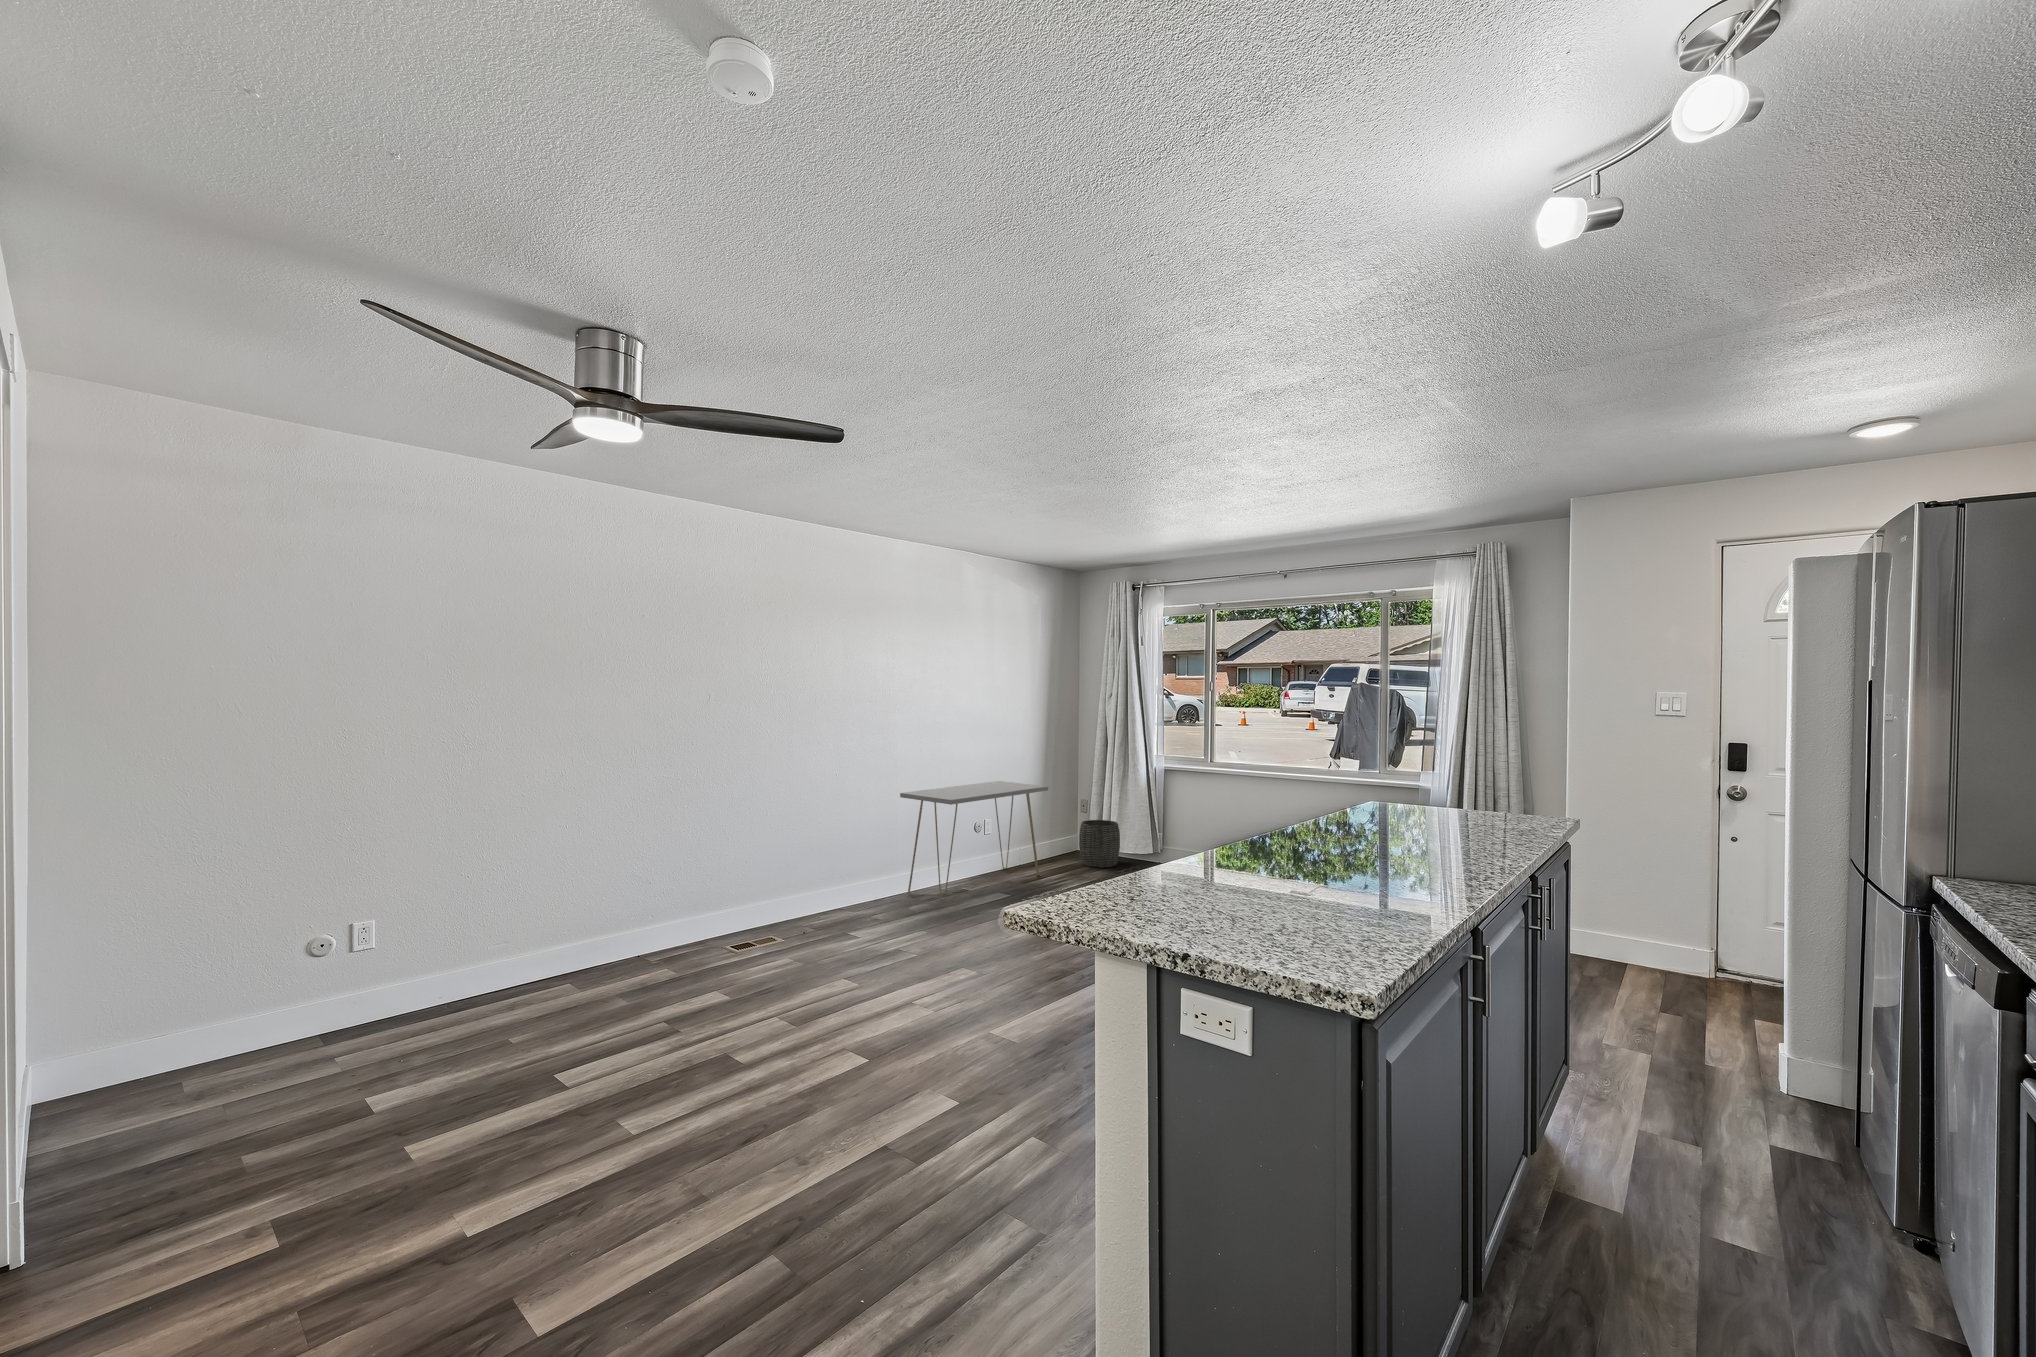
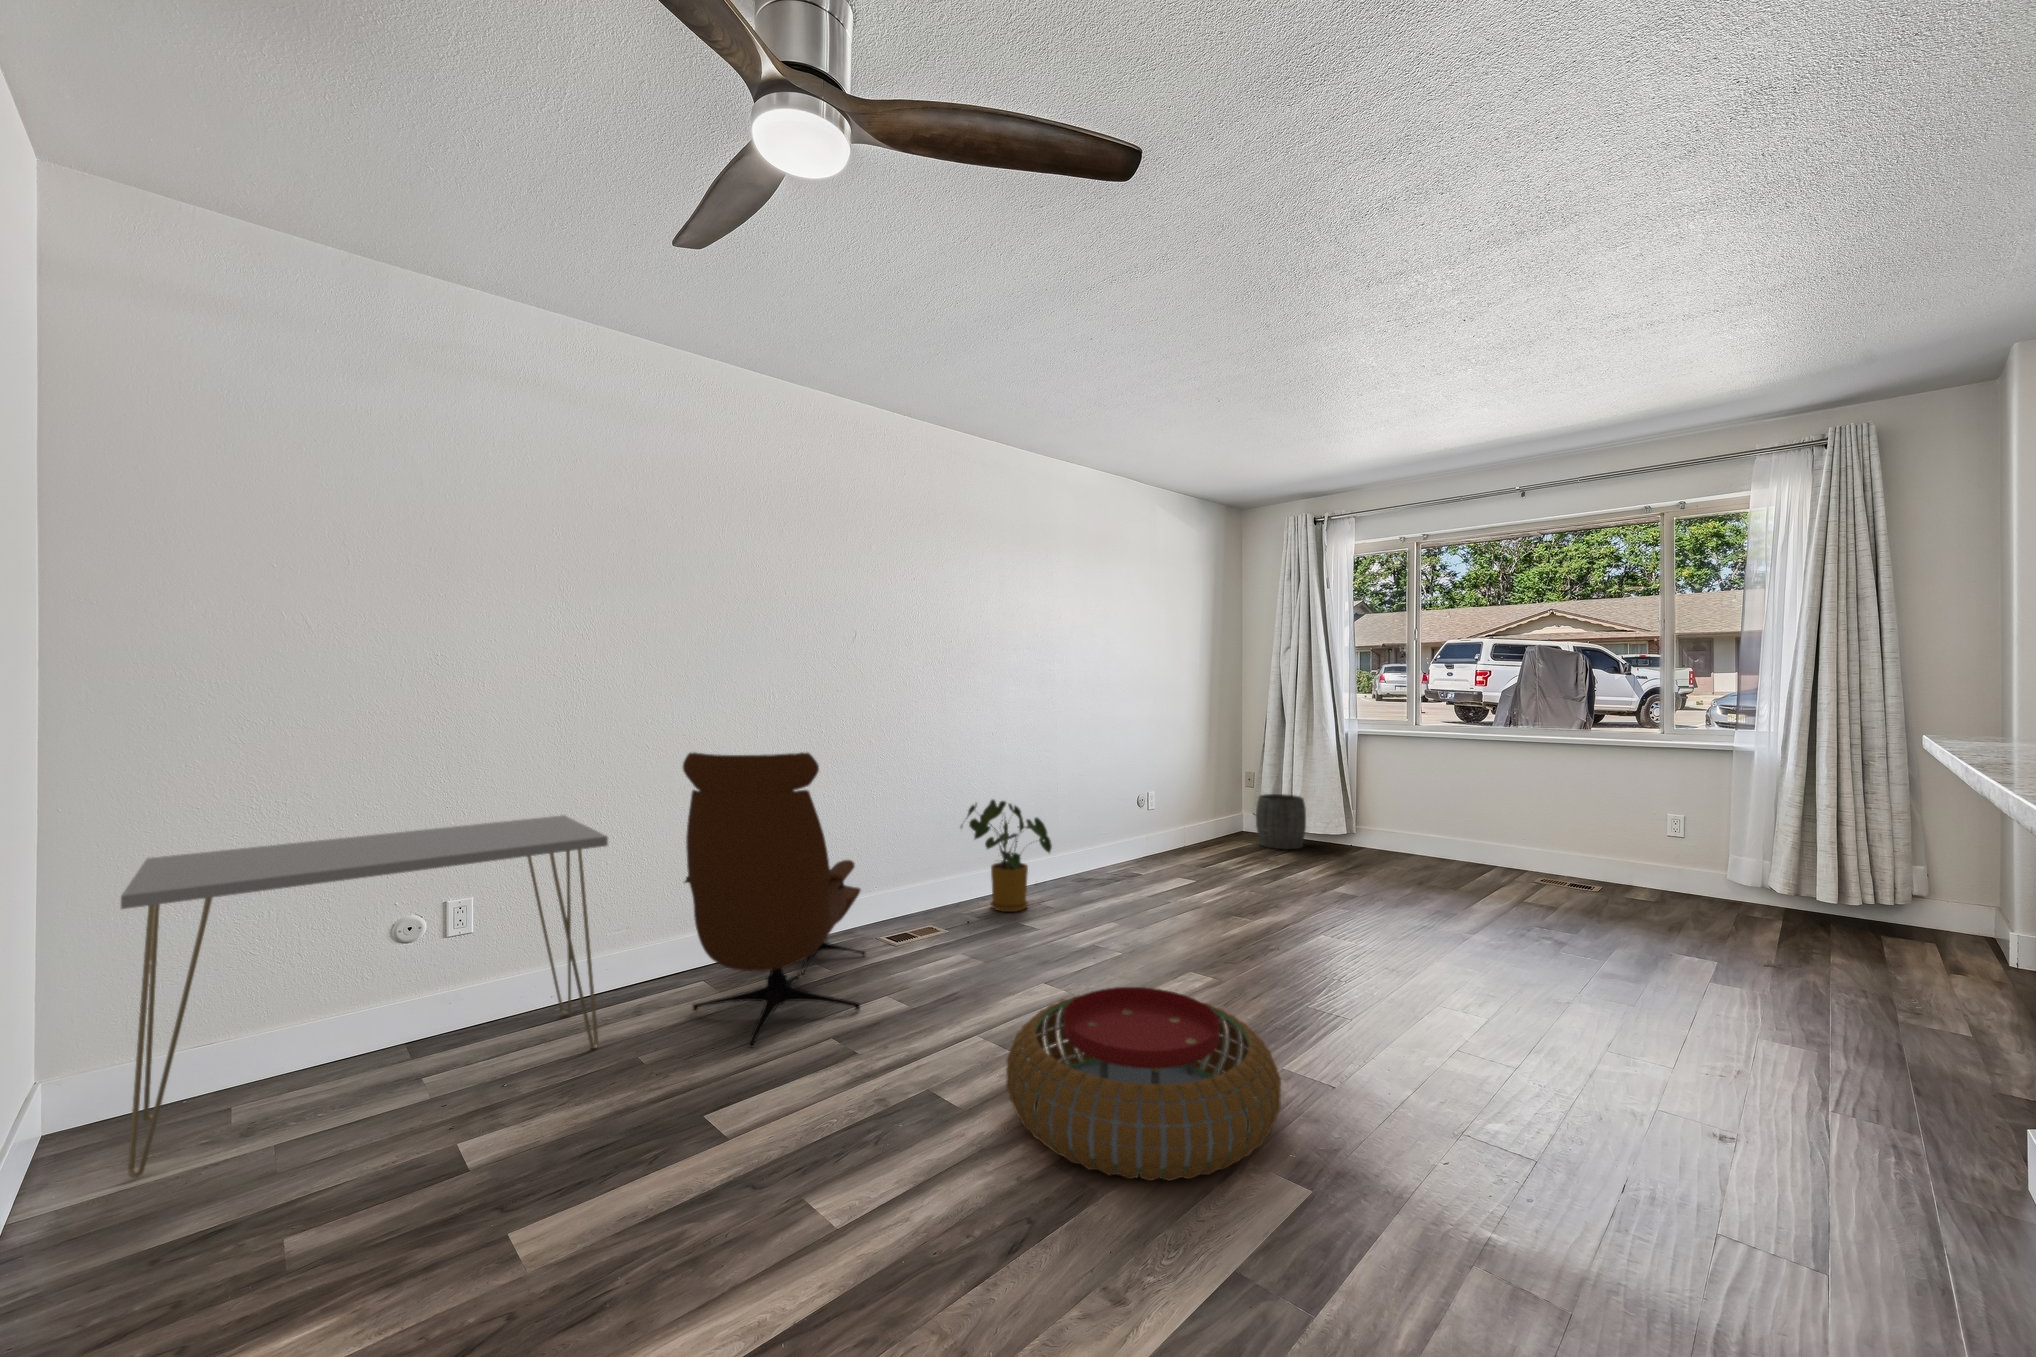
console table: present [900,781,1048,901] -> present [121,815,608,1177]
lounge chair: none [547,806,709,1029] -> present [683,752,865,1048]
house plant: none [803,830,875,924] -> present [961,800,1052,912]
pouf: none [774,976,968,1103] -> present [1006,987,1281,1181]

